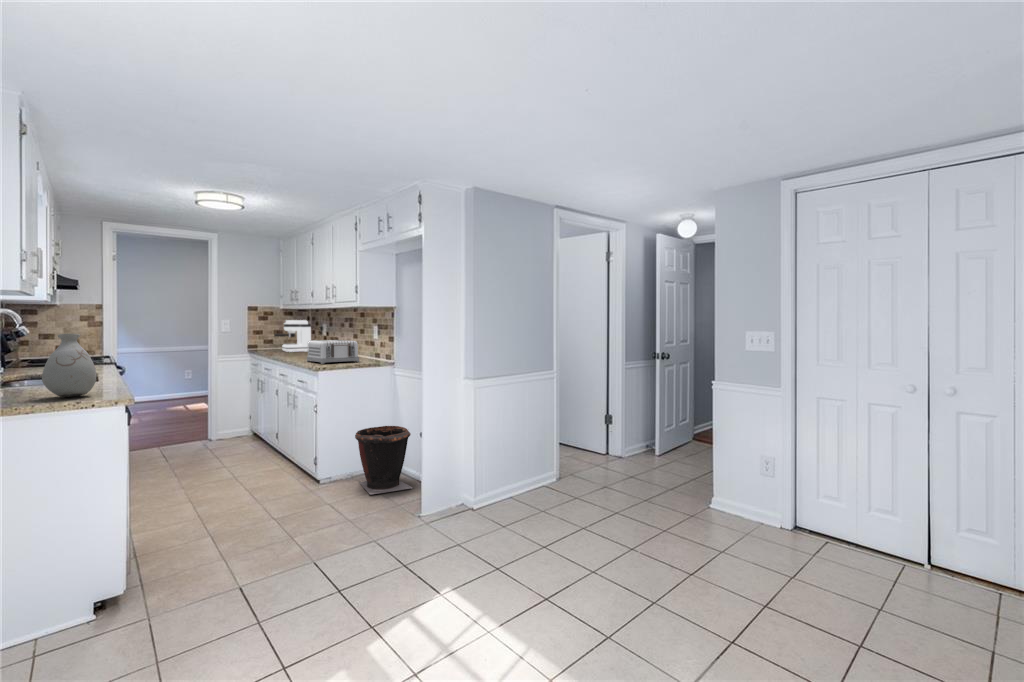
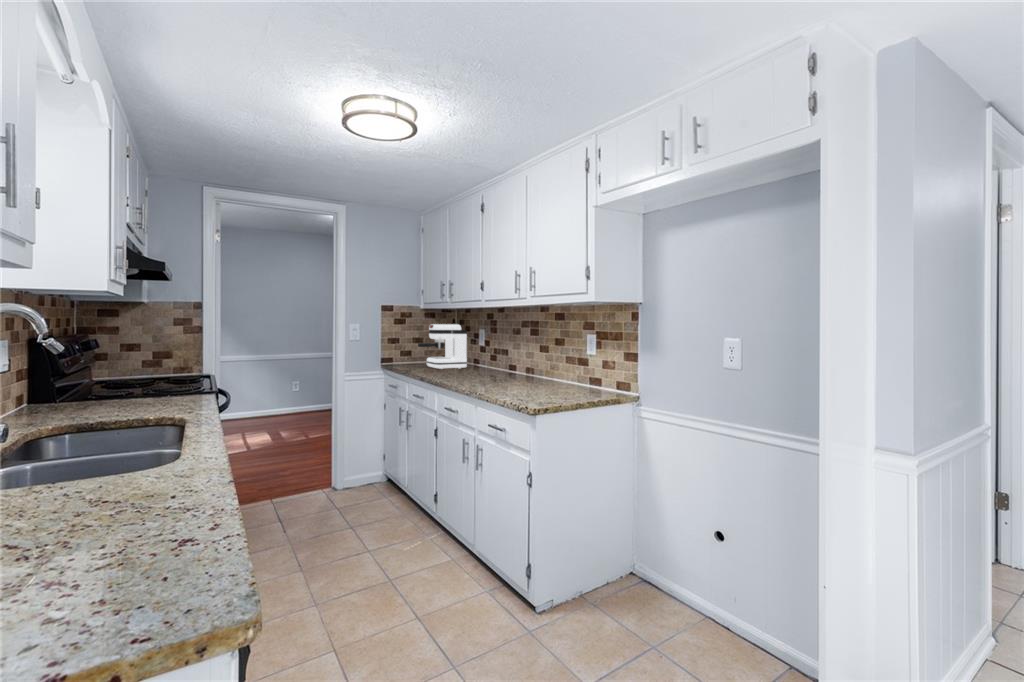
vase: present [42,333,97,397] -> none [49,368,184,536]
toaster: present [307,340,359,364] -> none [497,357,583,399]
waste bin: present [355,426,412,495] -> none [598,505,708,648]

